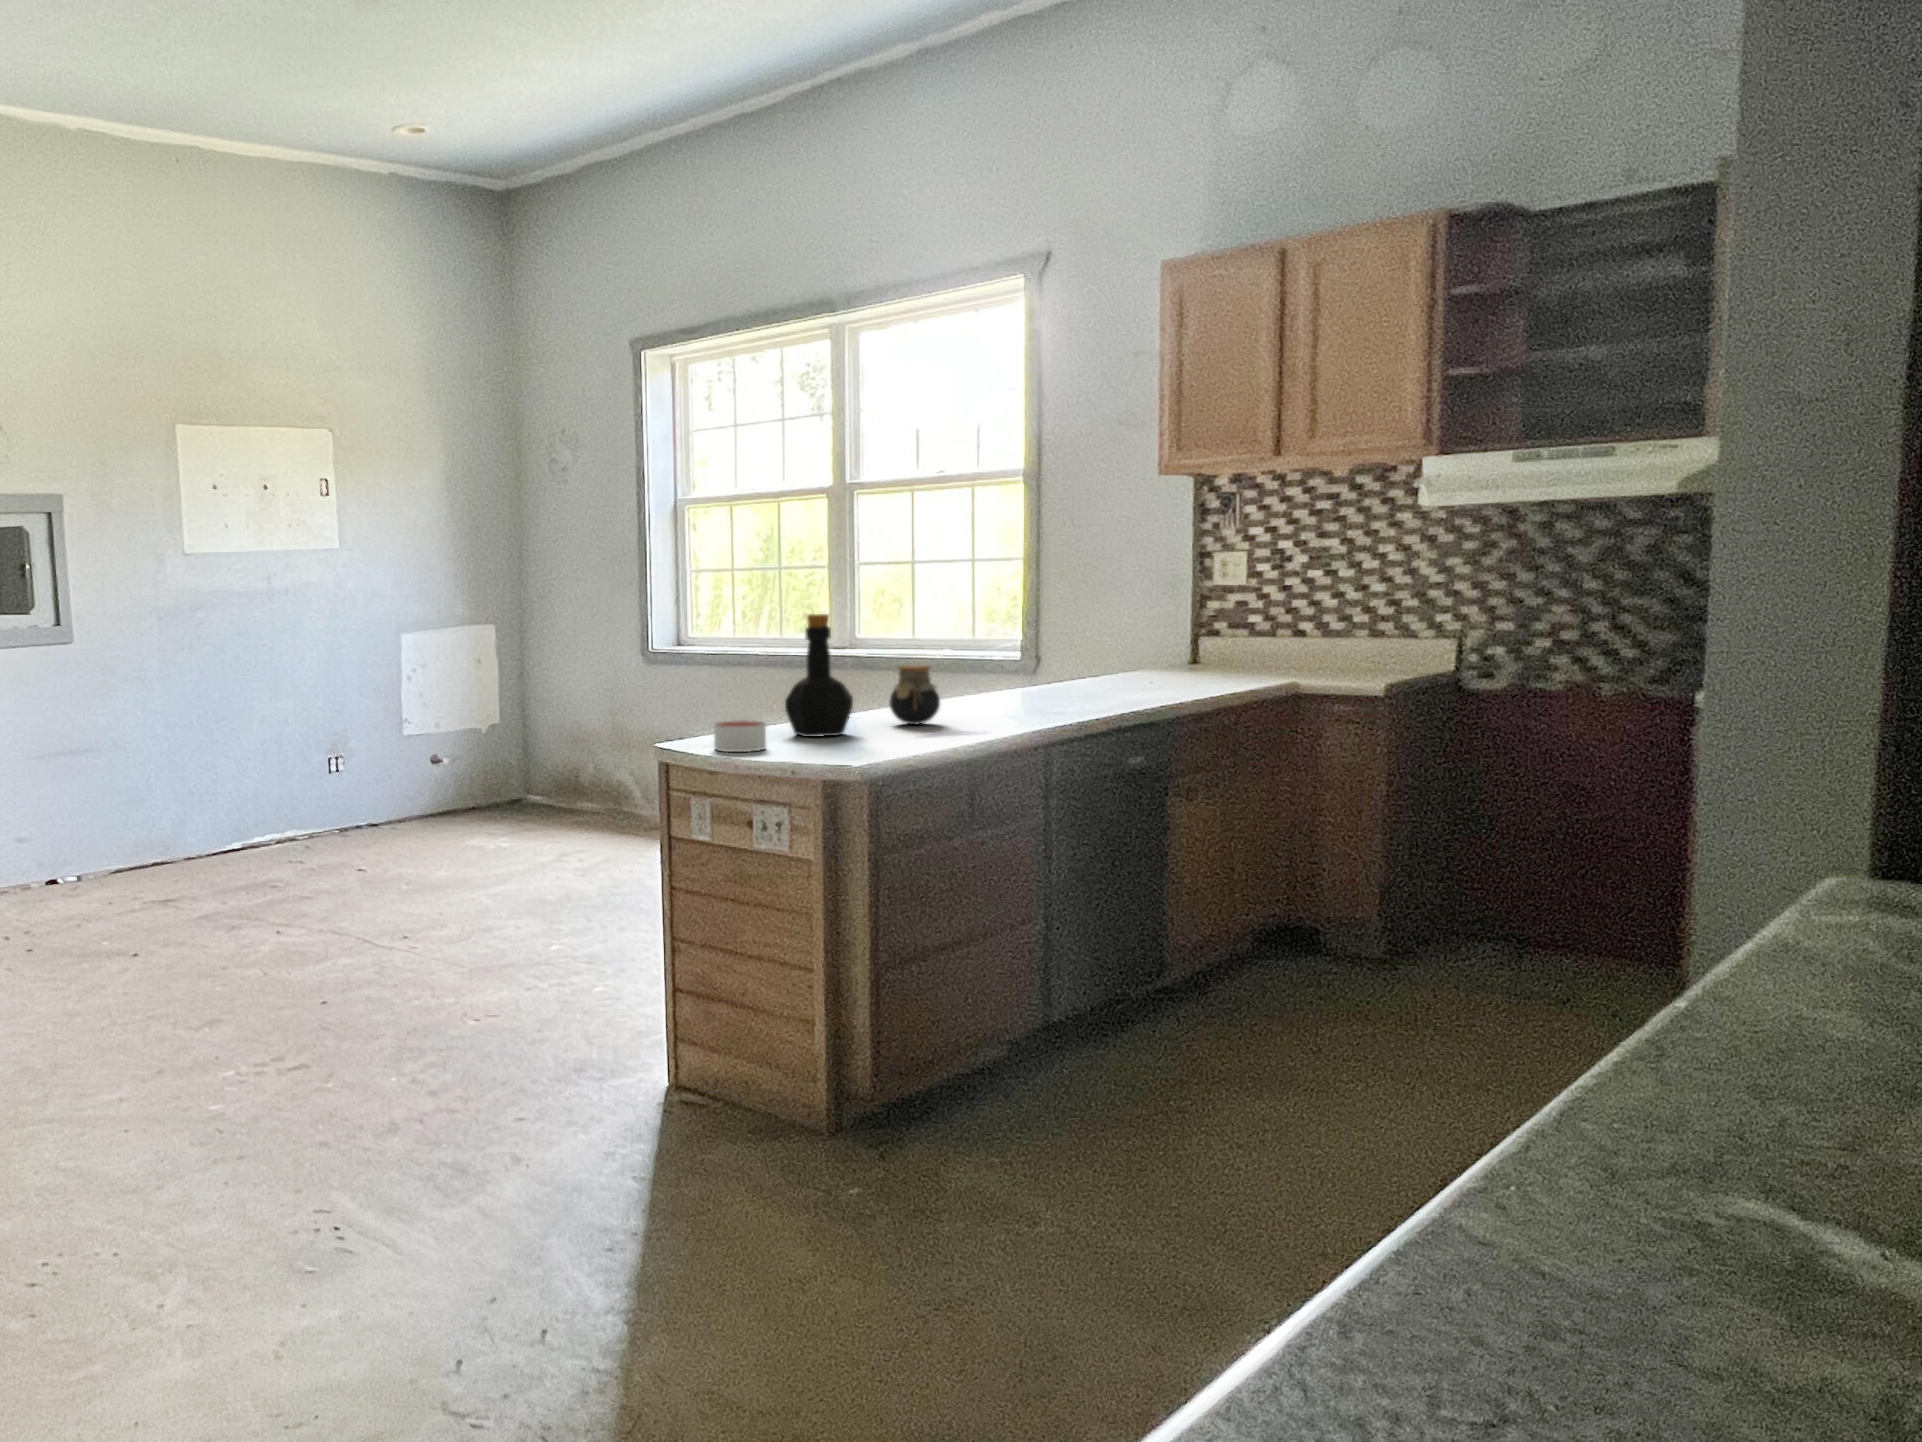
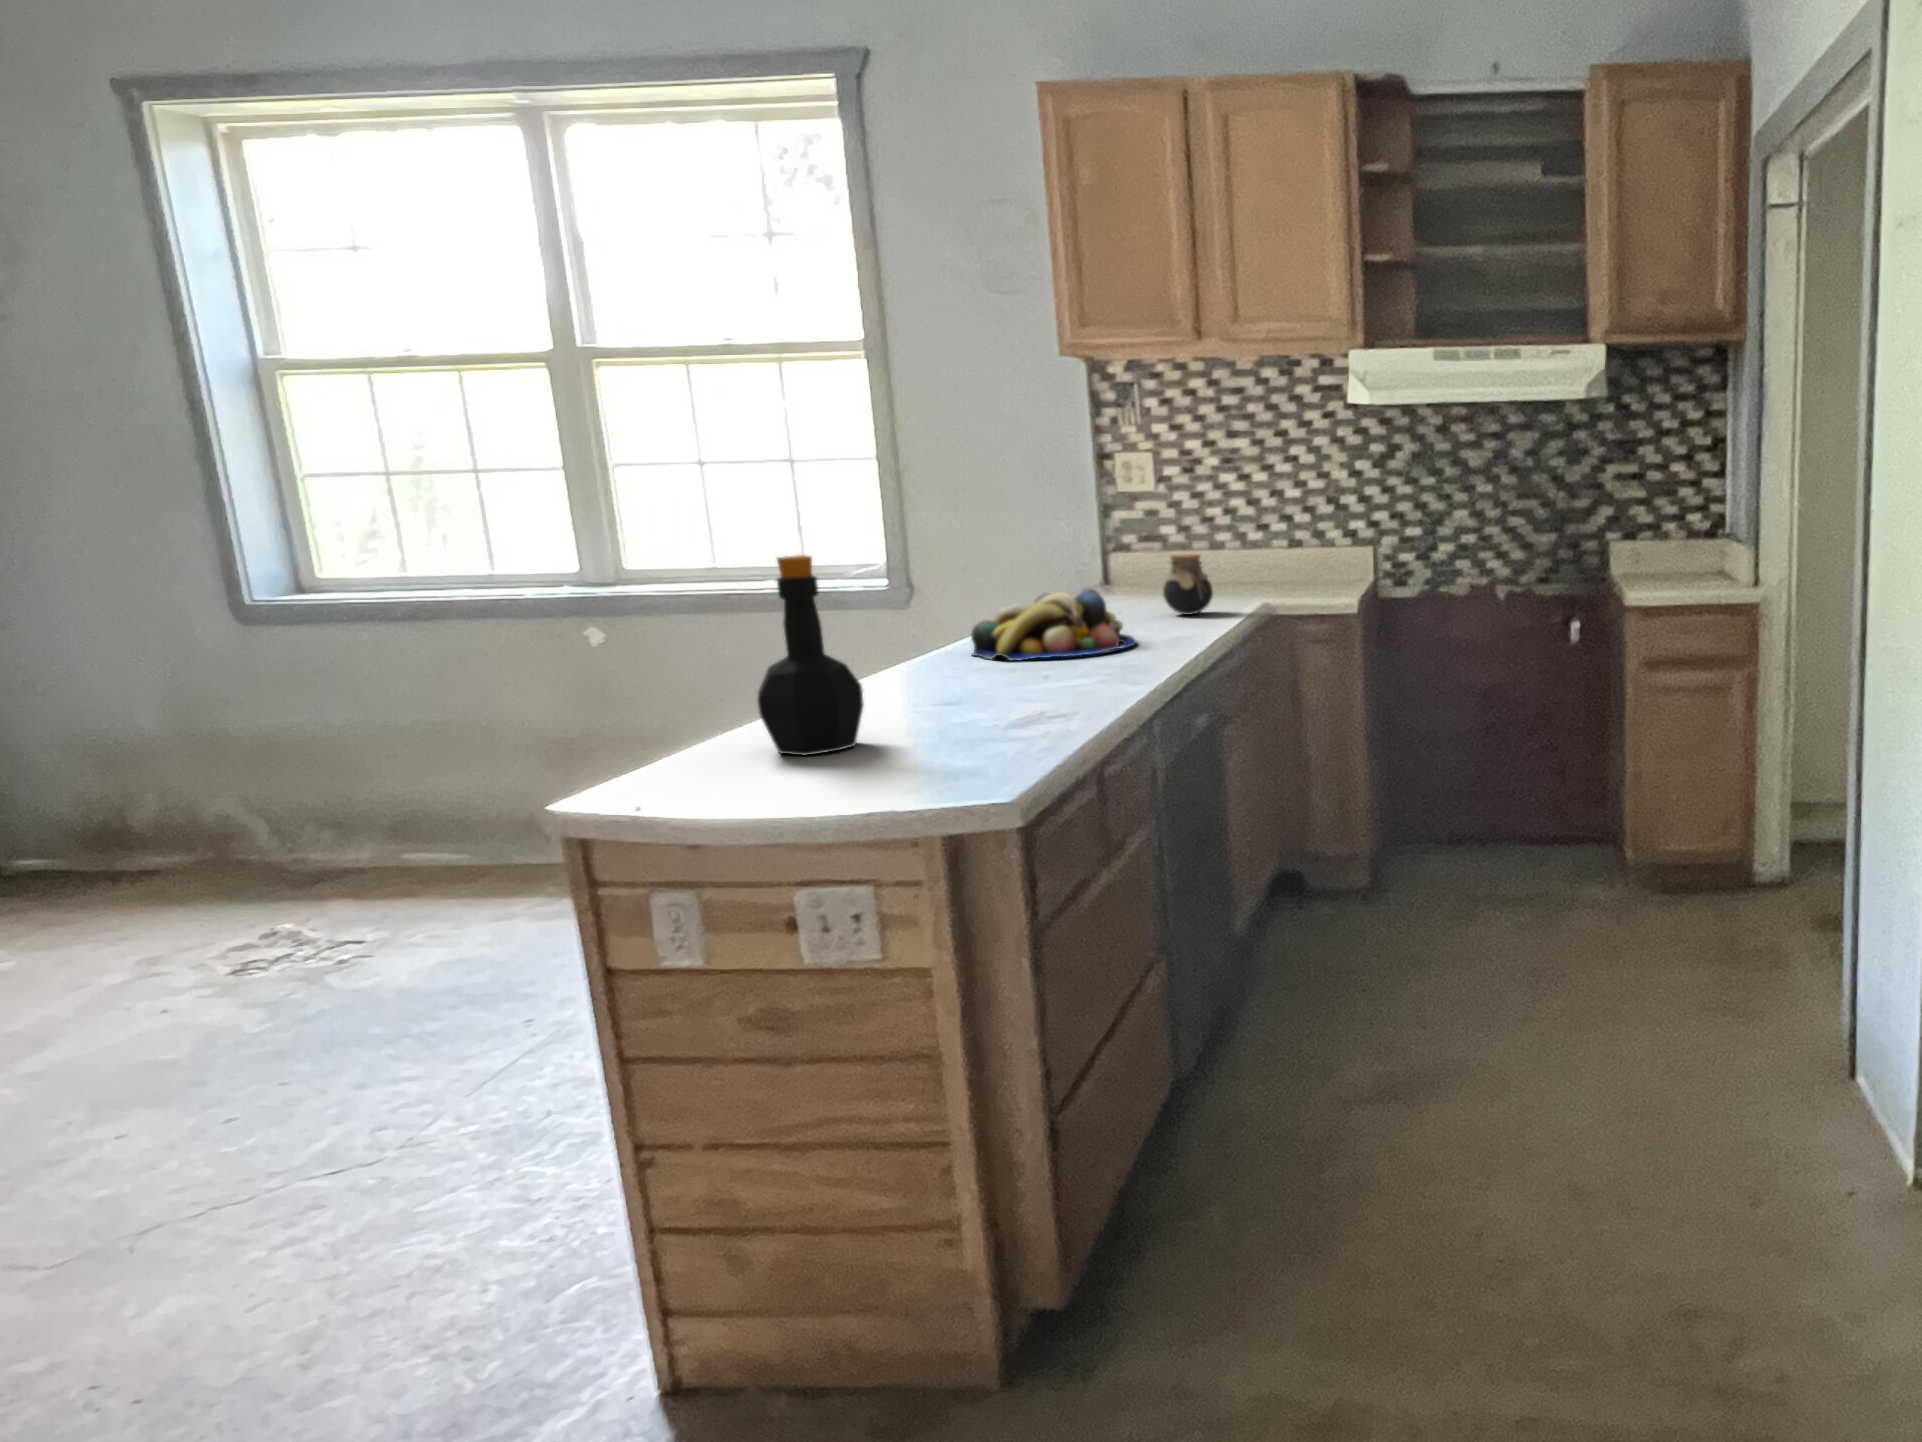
fruit bowl: none [1000,656,1135,704] -> present [971,589,1136,661]
jar: present [890,665,940,725] -> present [1163,554,1213,615]
candle: present [714,720,766,752] -> none [676,744,777,806]

